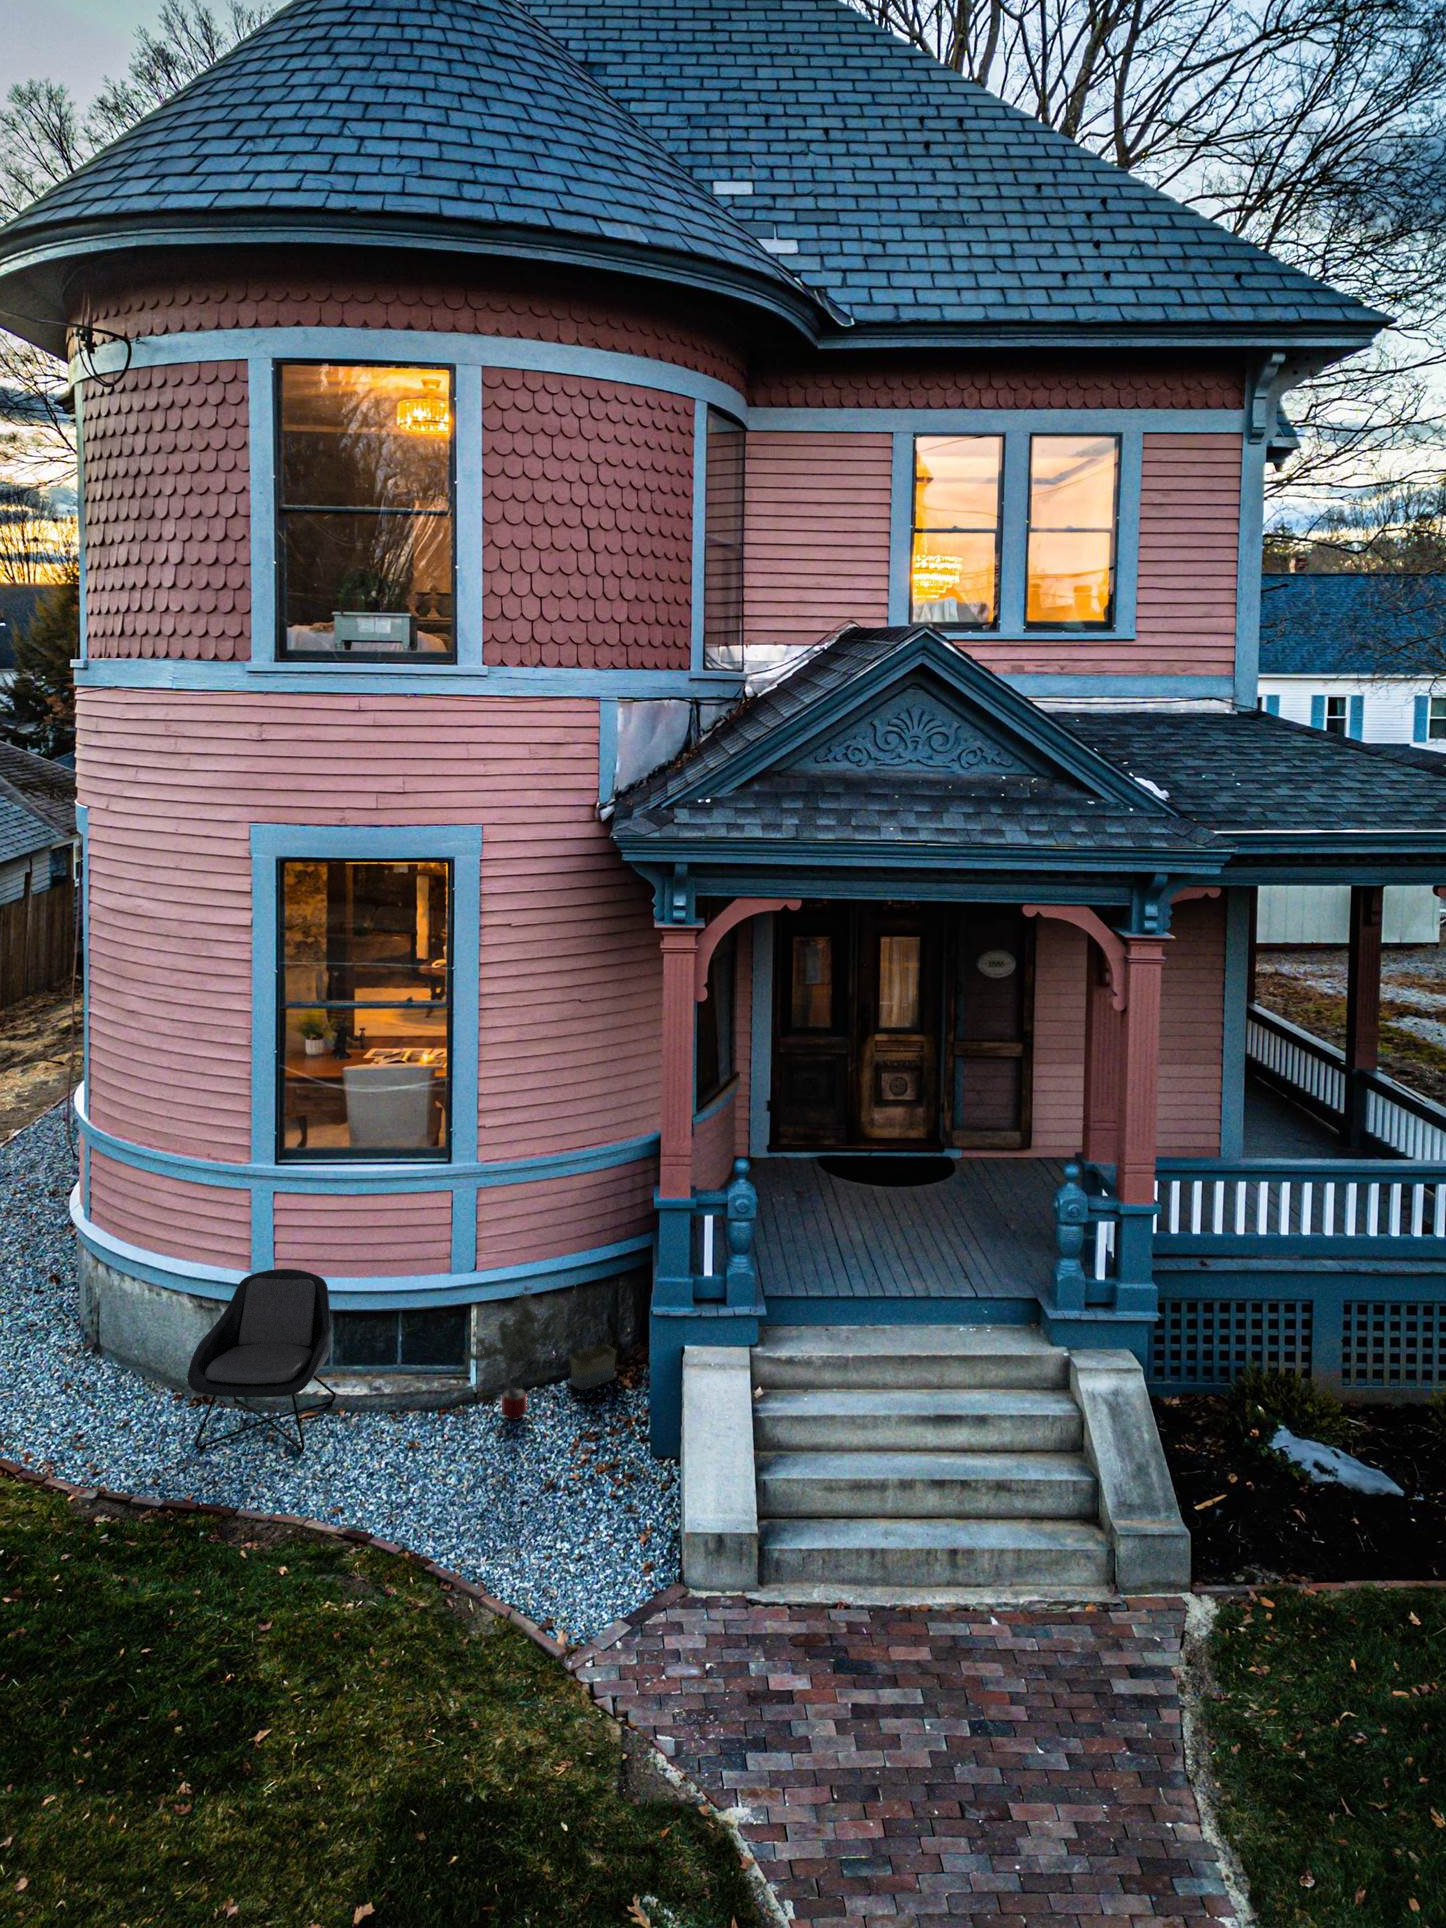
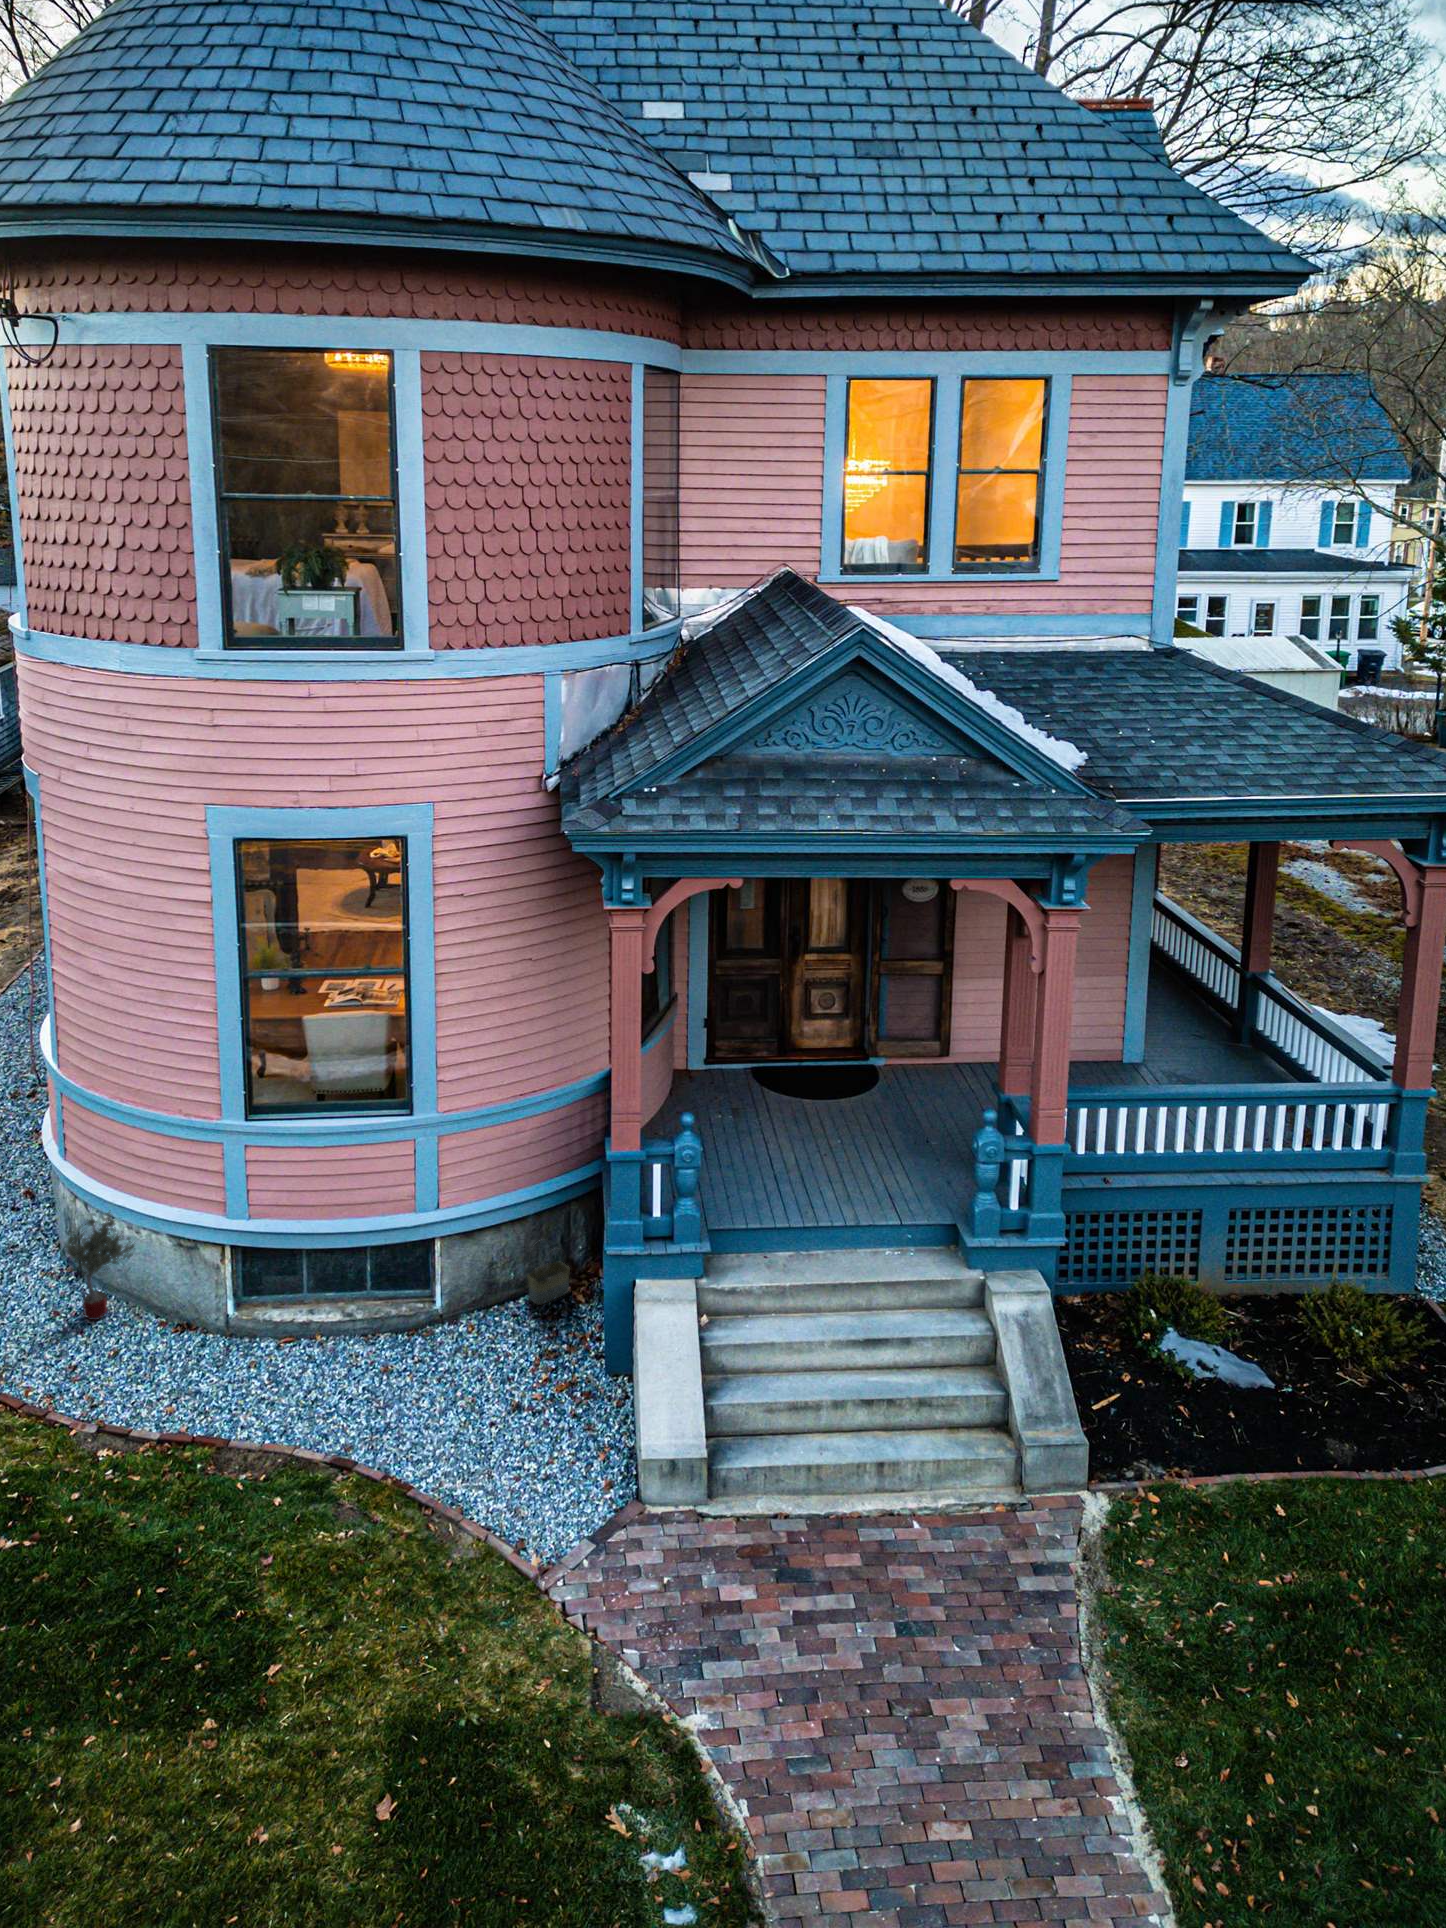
lounge chair: present [188,1269,336,1452] -> none [174,1209,312,1380]
potted tree: present [463,1286,564,1420] -> present [65,1210,134,1320]

